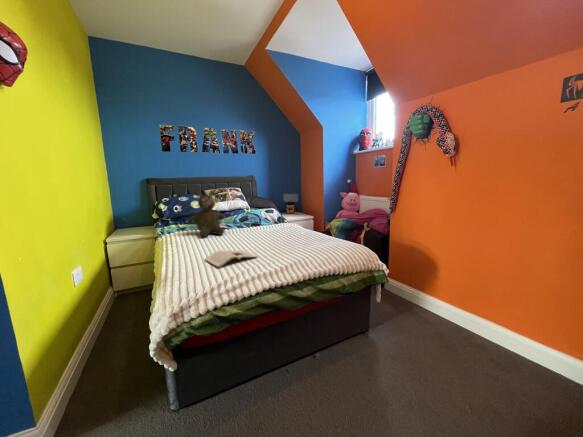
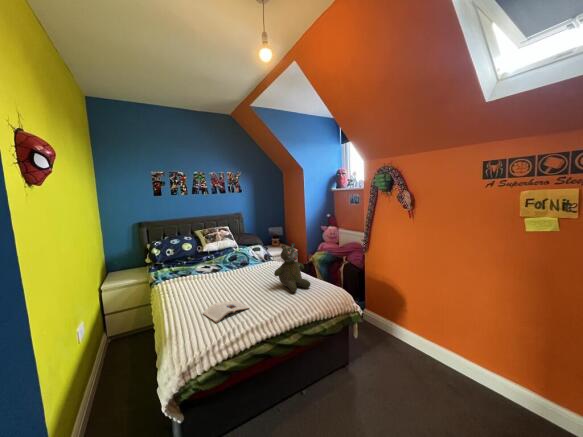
teddy bear: present [189,192,225,237] -> present [274,243,310,292]

